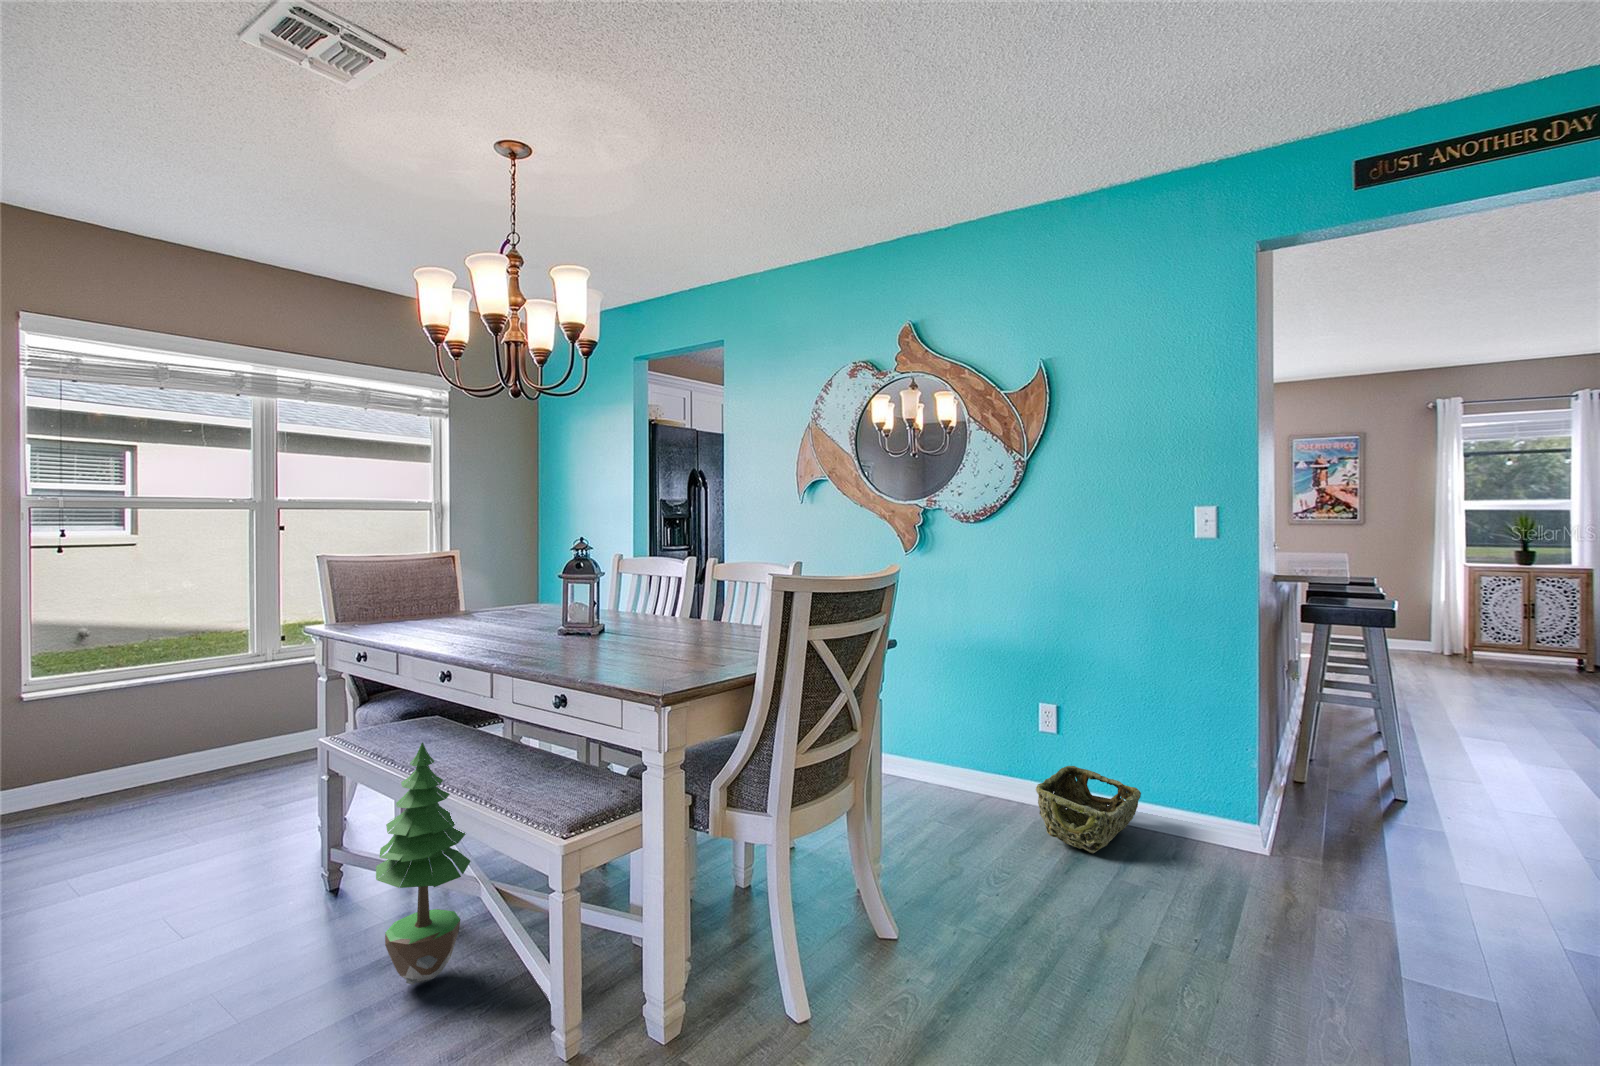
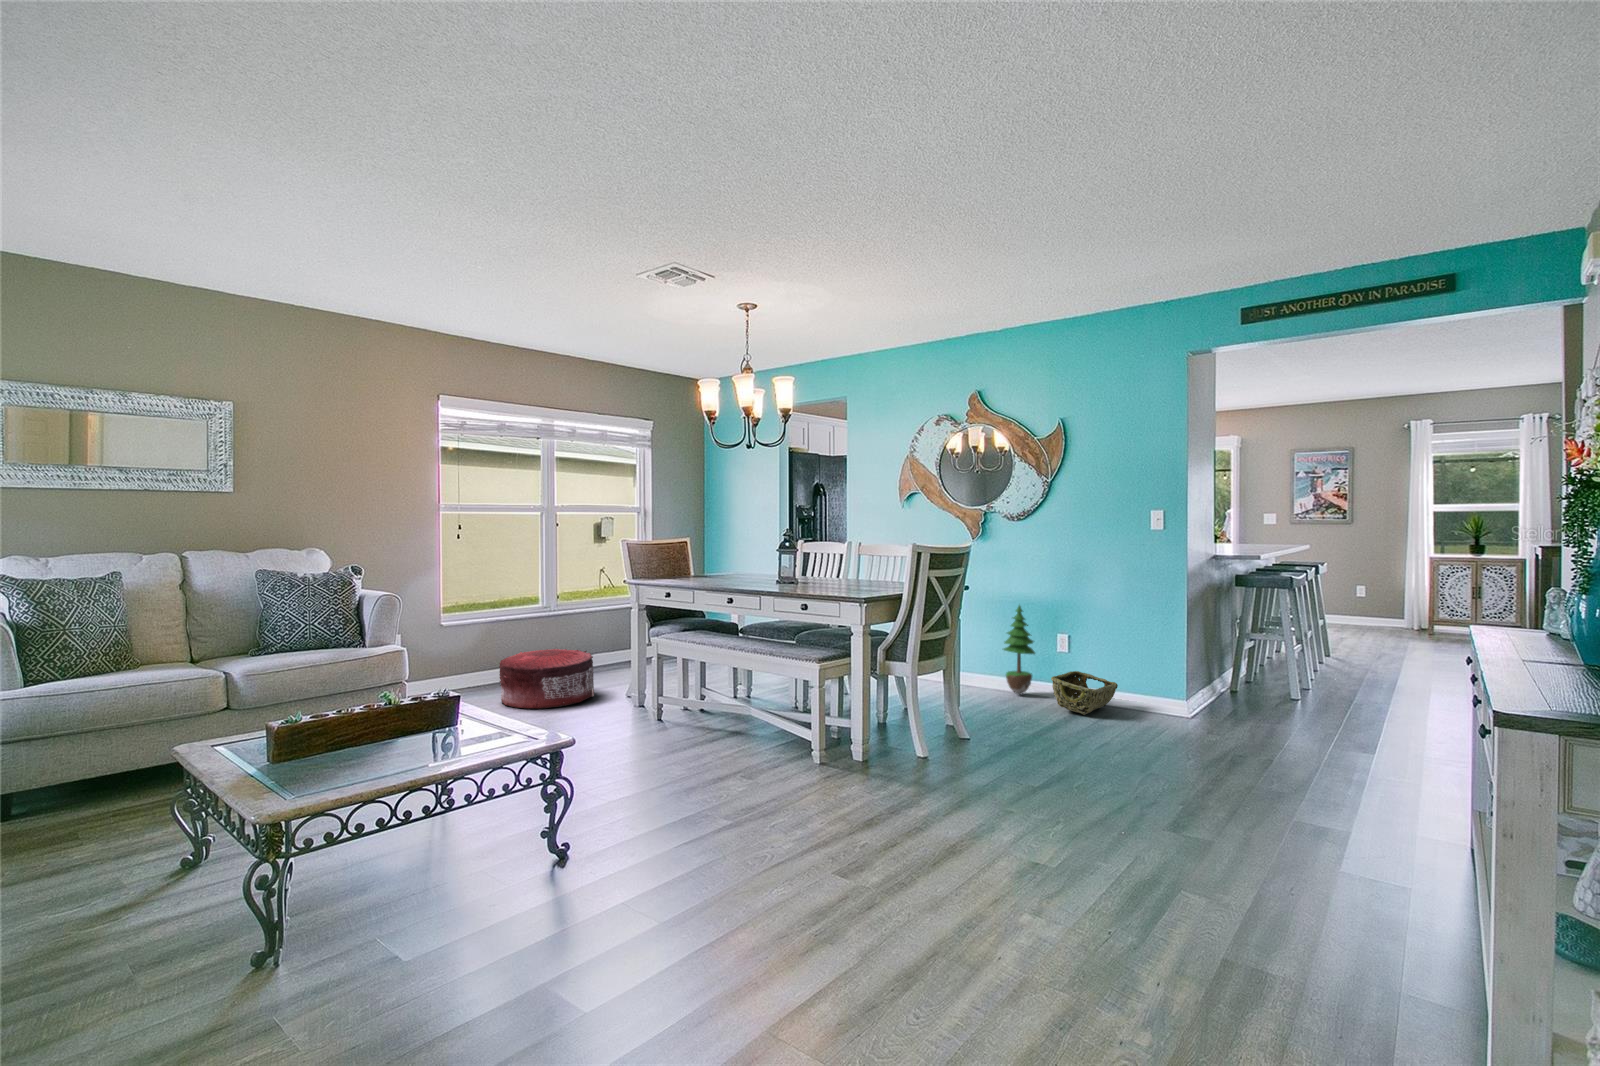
pouf: none [61,740,274,870] -> present [499,649,594,709]
potted tree: present [376,742,471,985] -> present [1004,605,1035,695]

